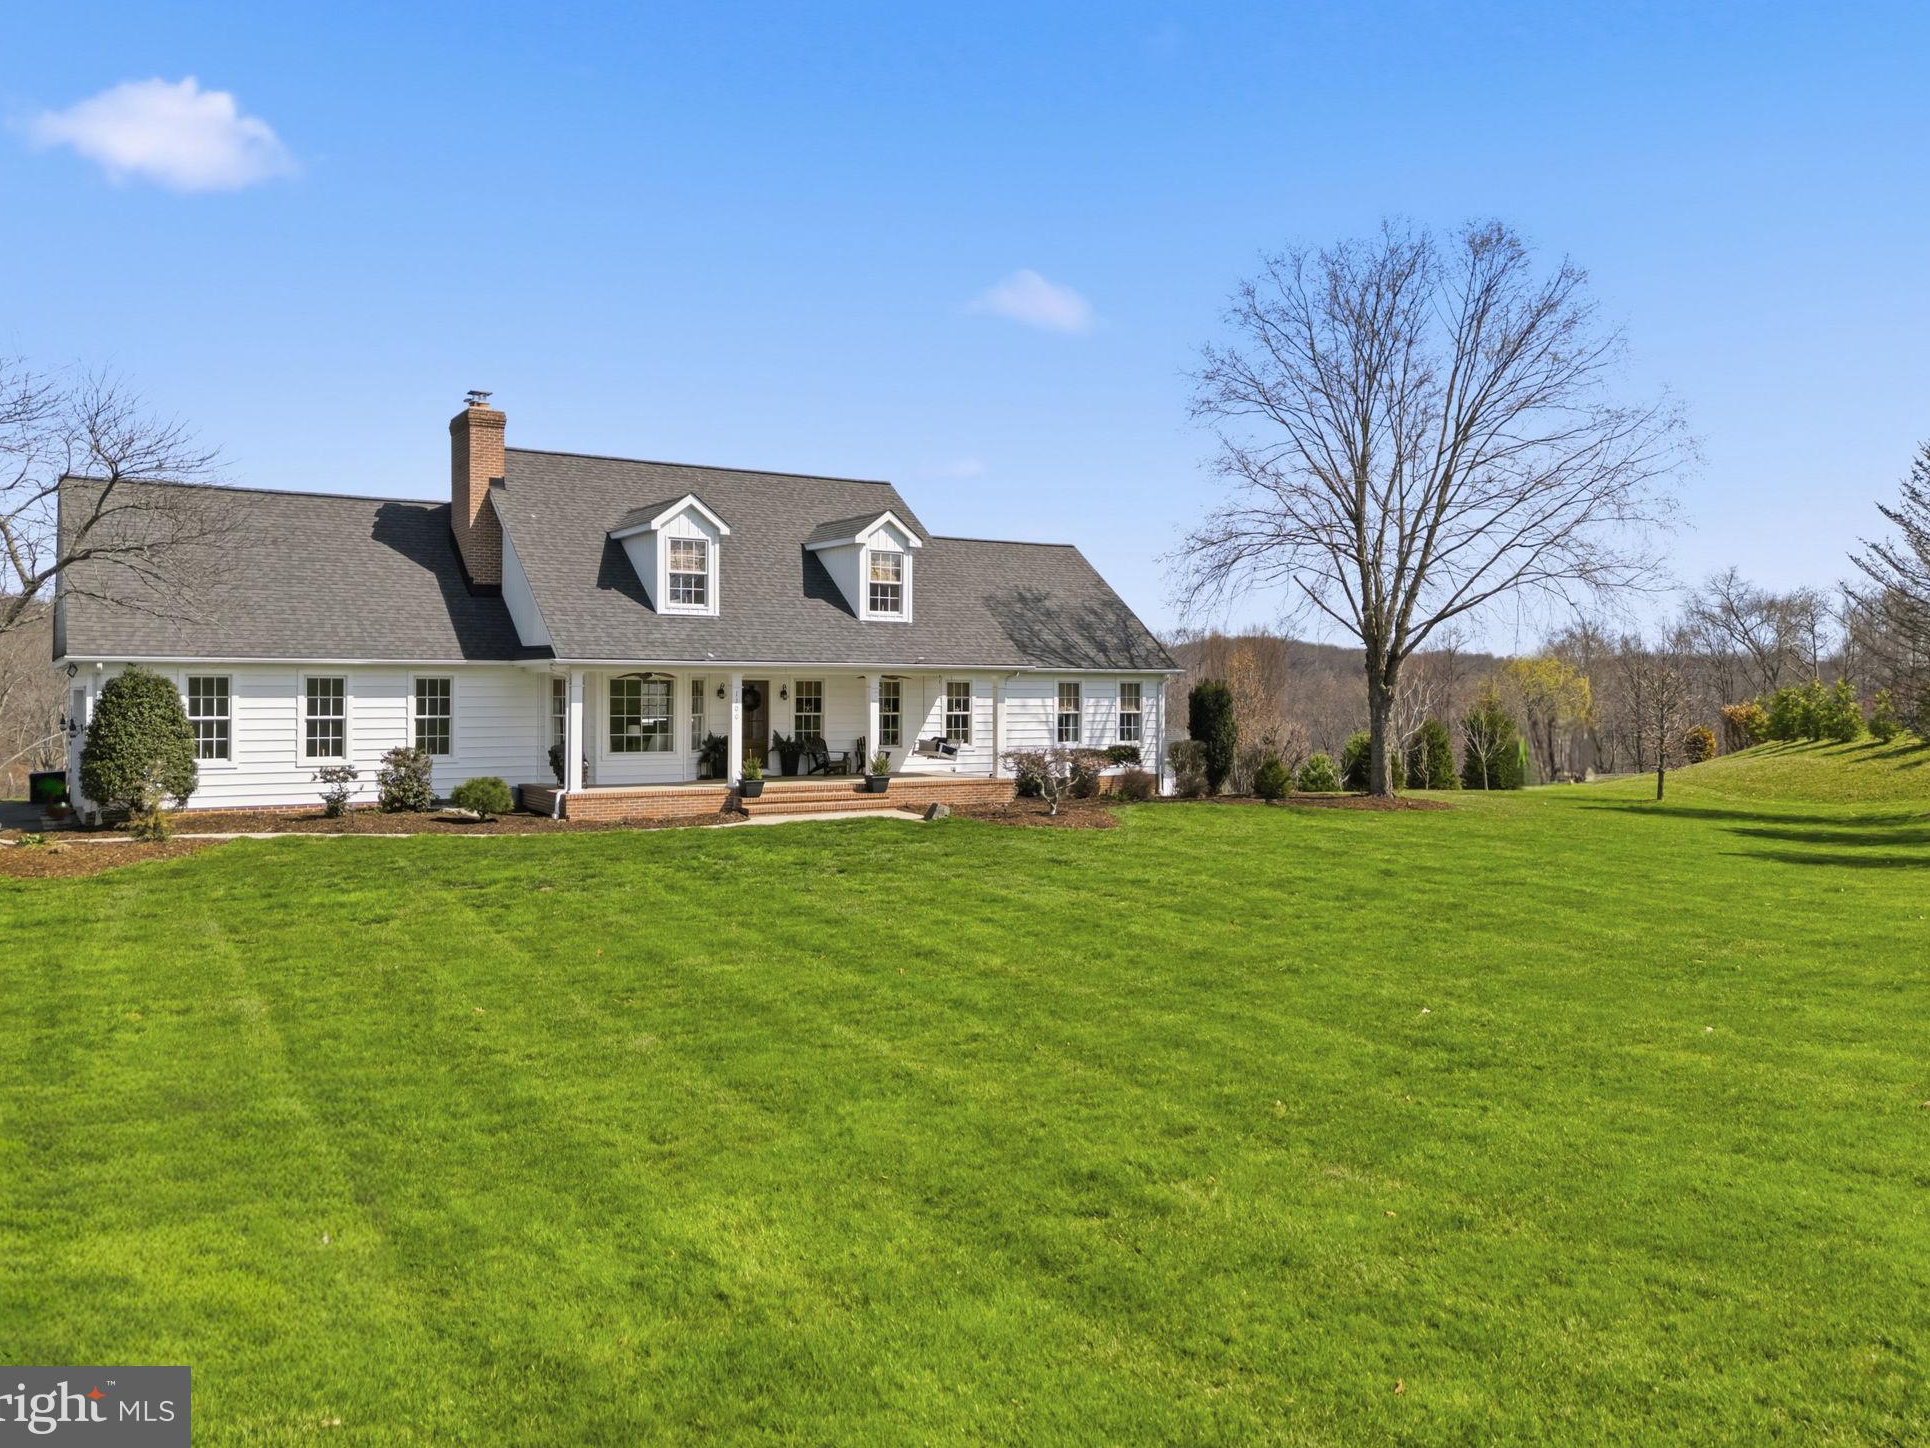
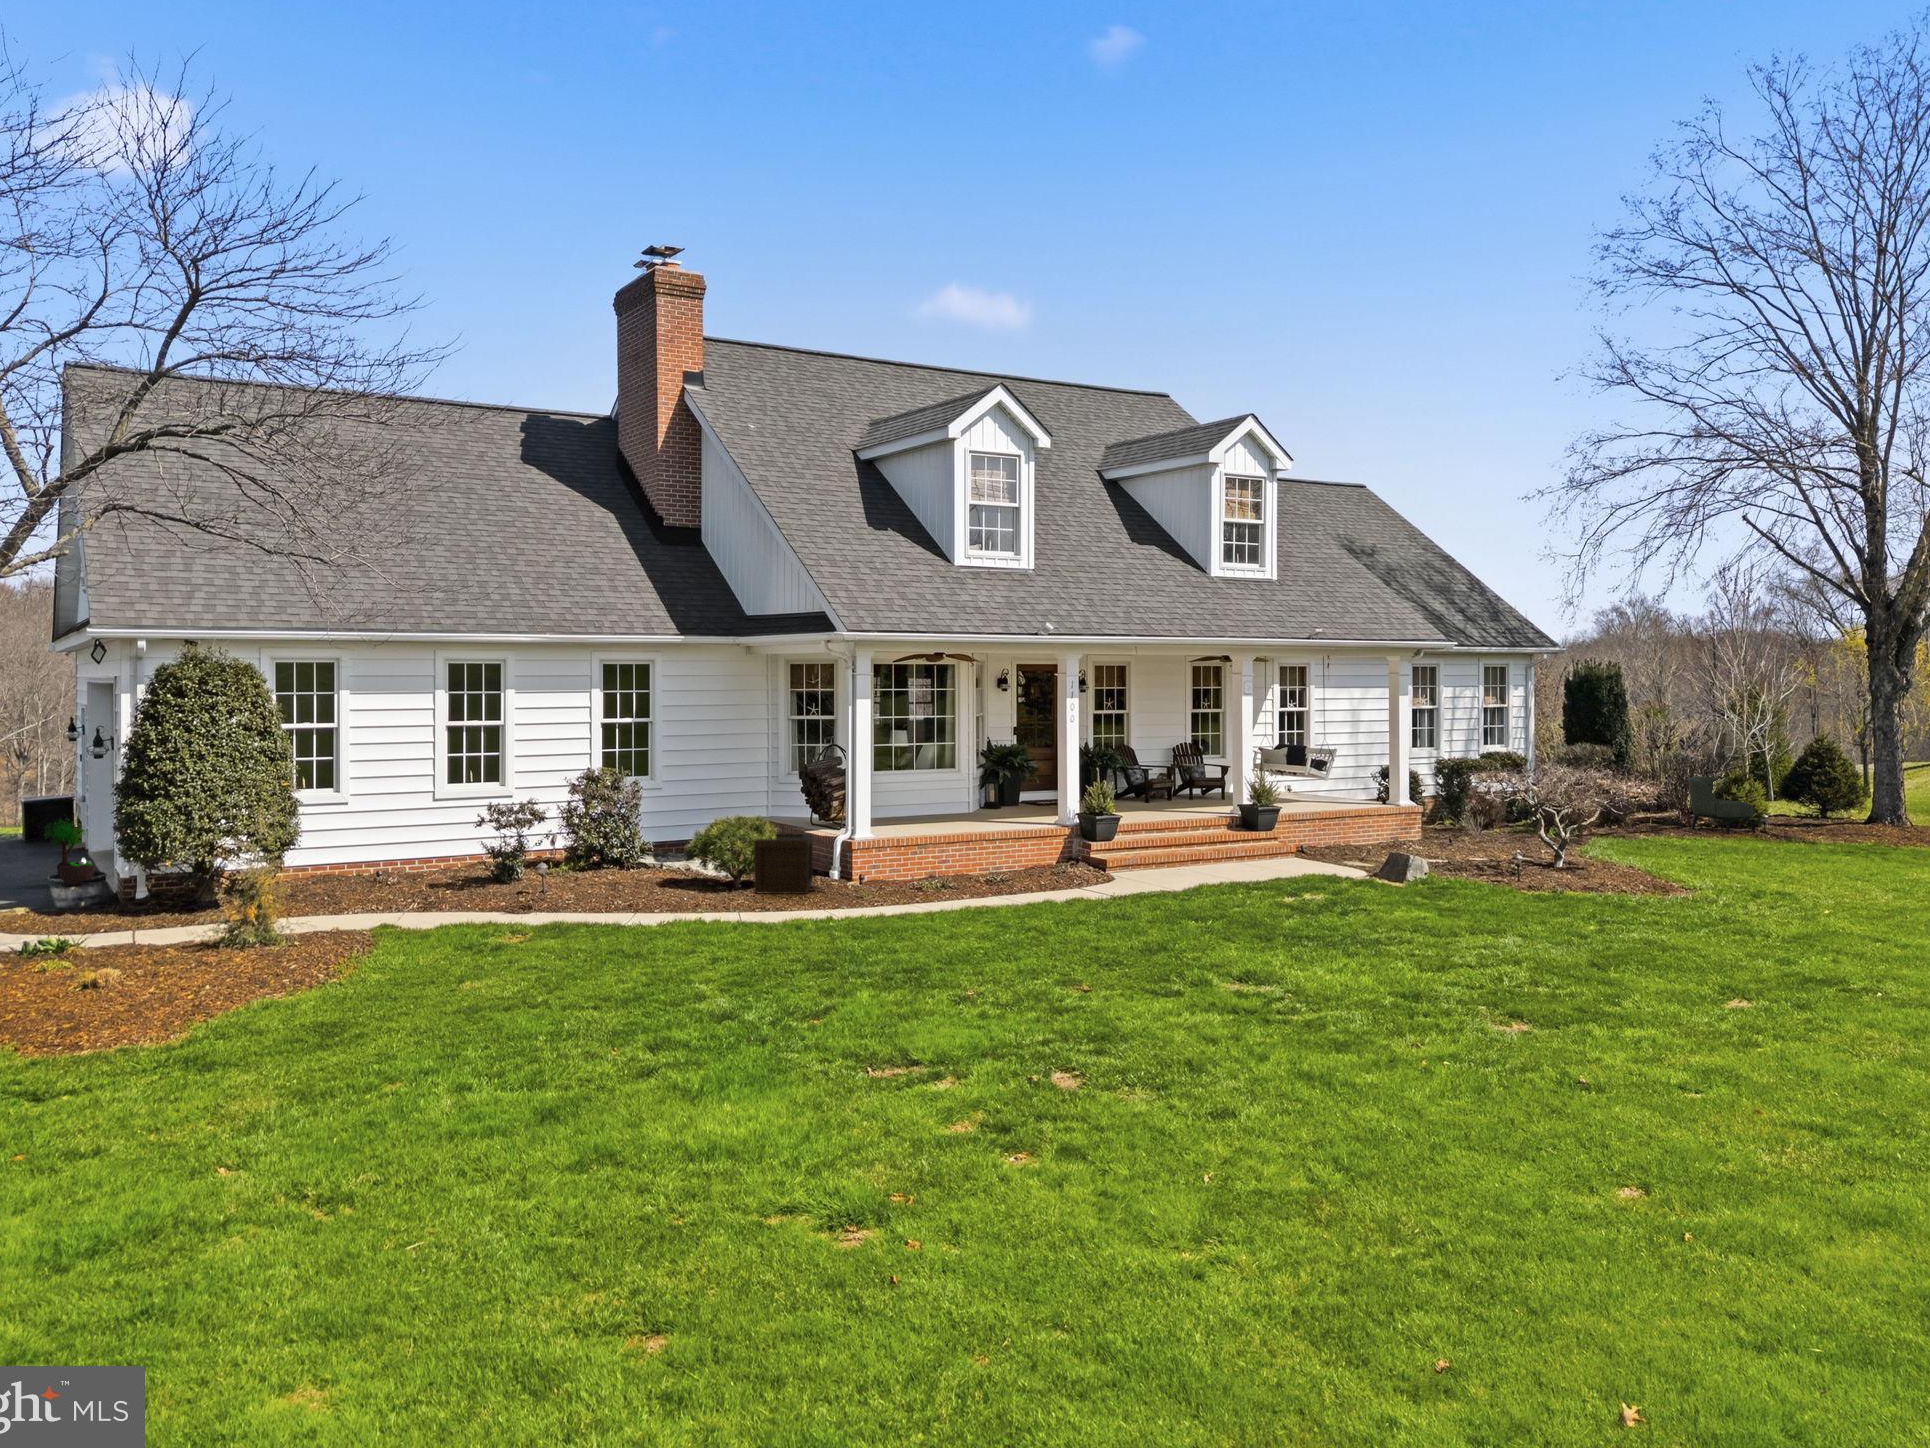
armchair: none [1206,757,1246,795] -> present [1689,776,1755,834]
wooden crate: none [496,787,541,823] -> present [754,833,813,894]

